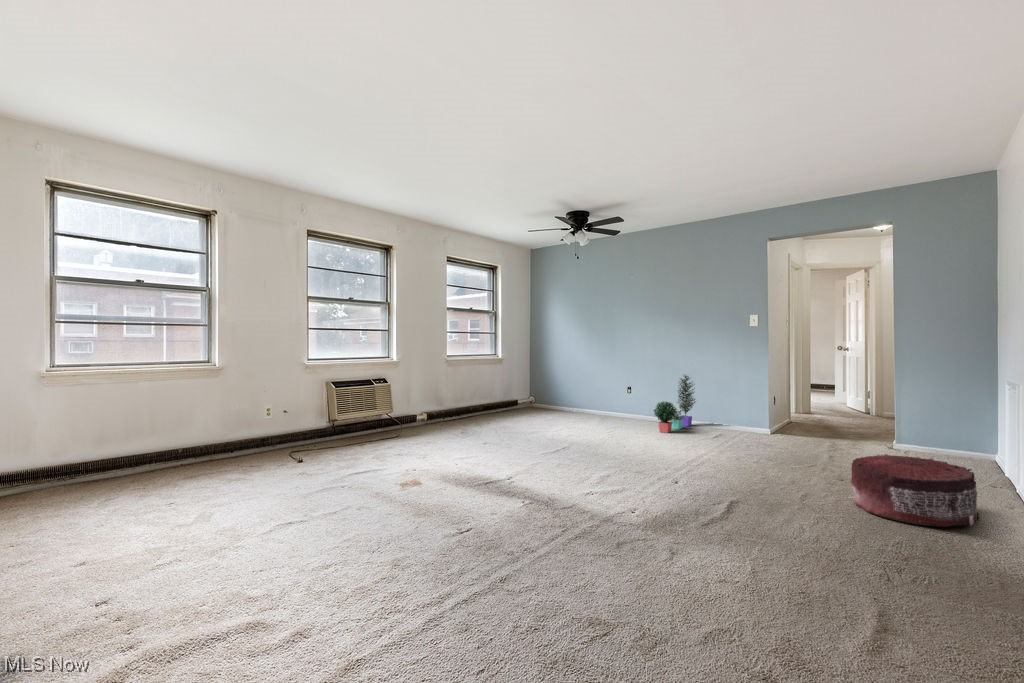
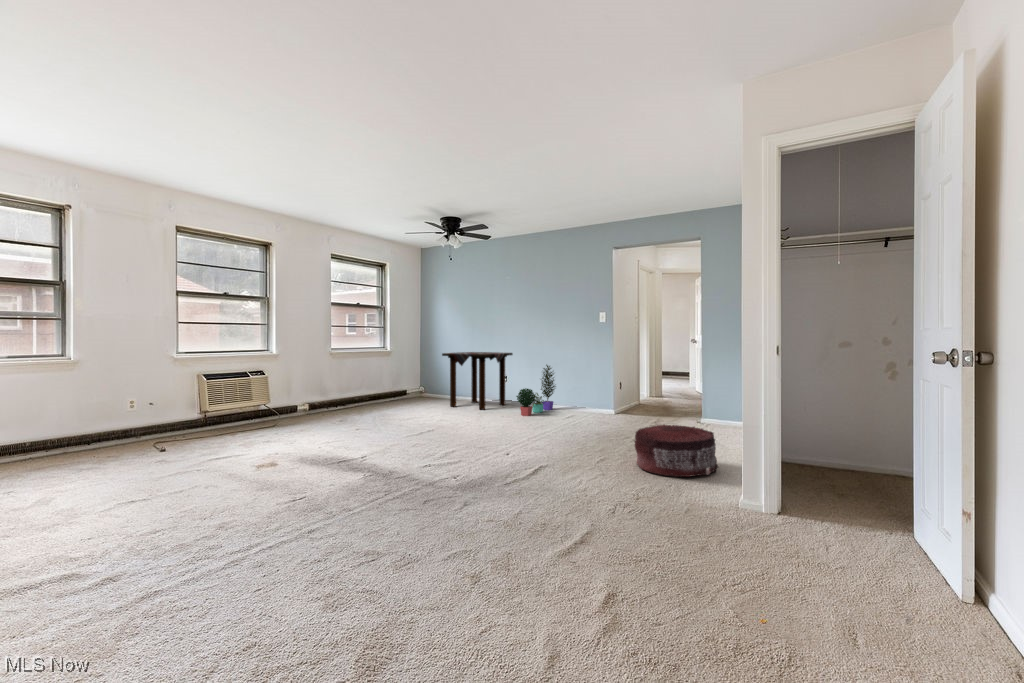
side table: none [564,359,641,424] -> present [442,352,513,410]

